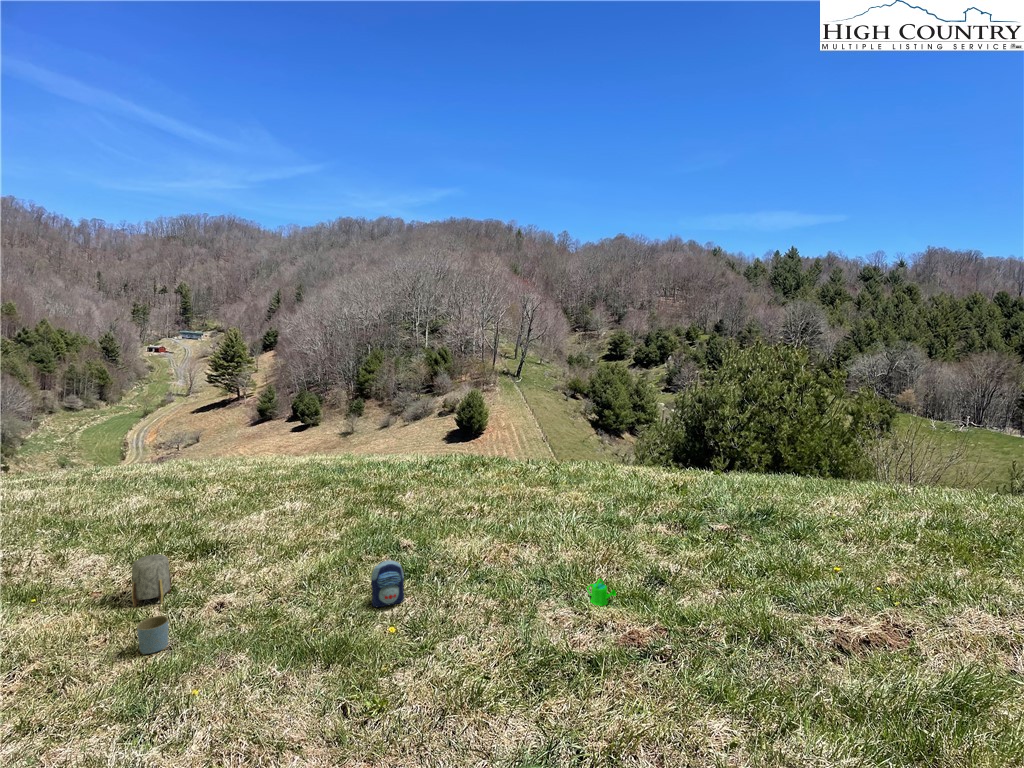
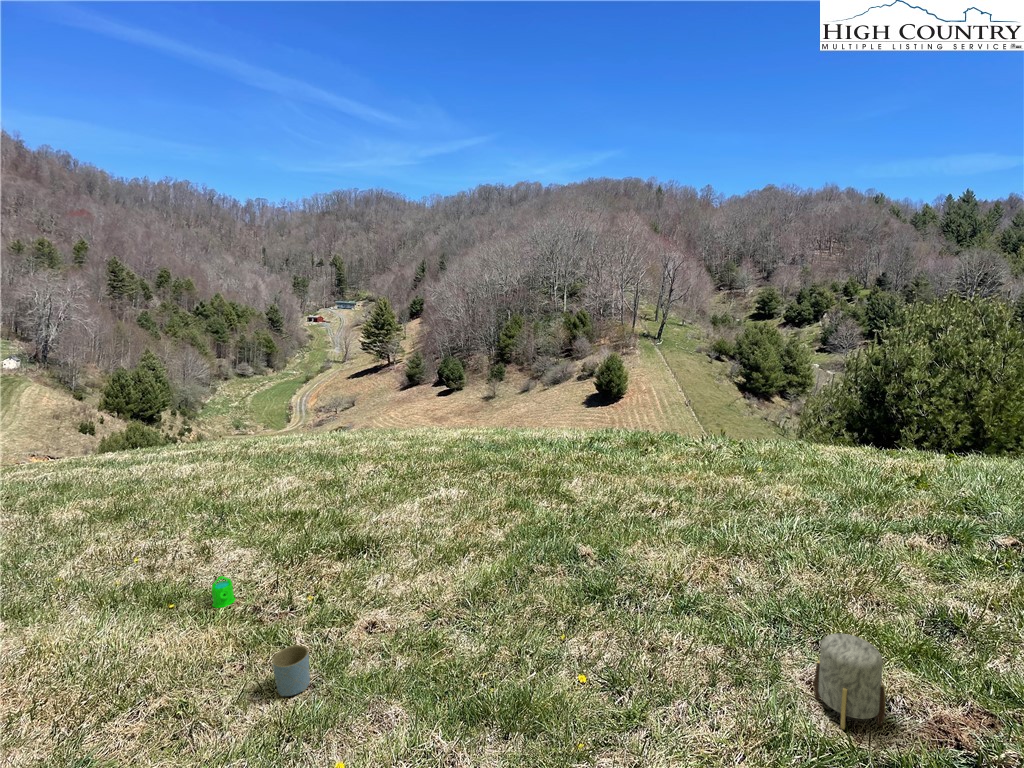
stool: present [132,554,171,607] -> present [813,633,886,729]
backpack: present [371,560,404,607] -> none [556,585,601,650]
watering can: present [586,578,616,606] -> present [211,576,236,608]

